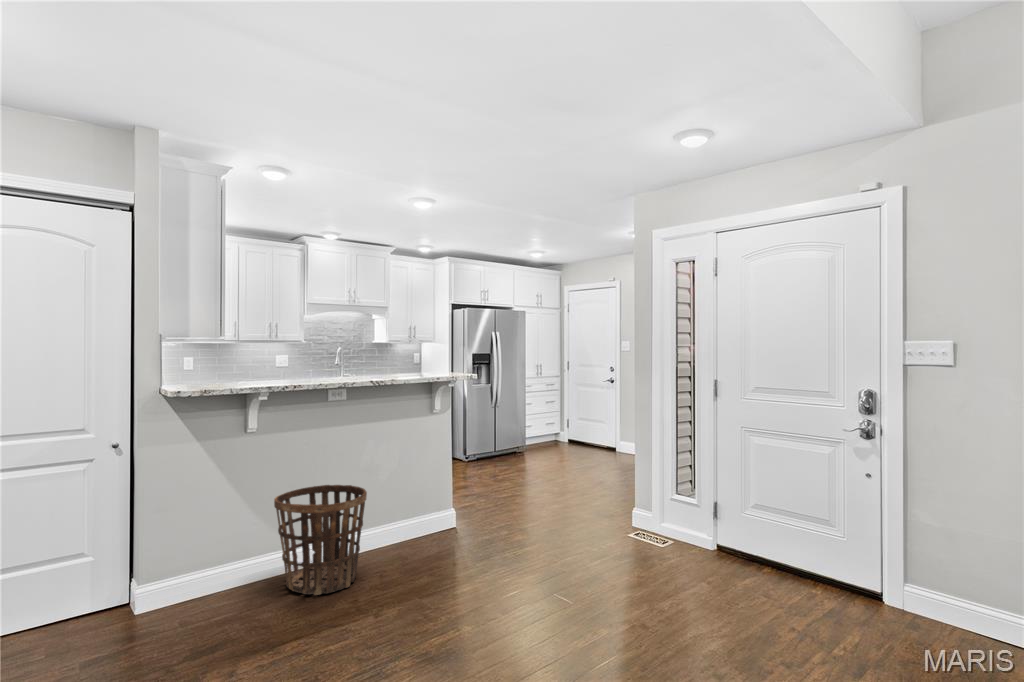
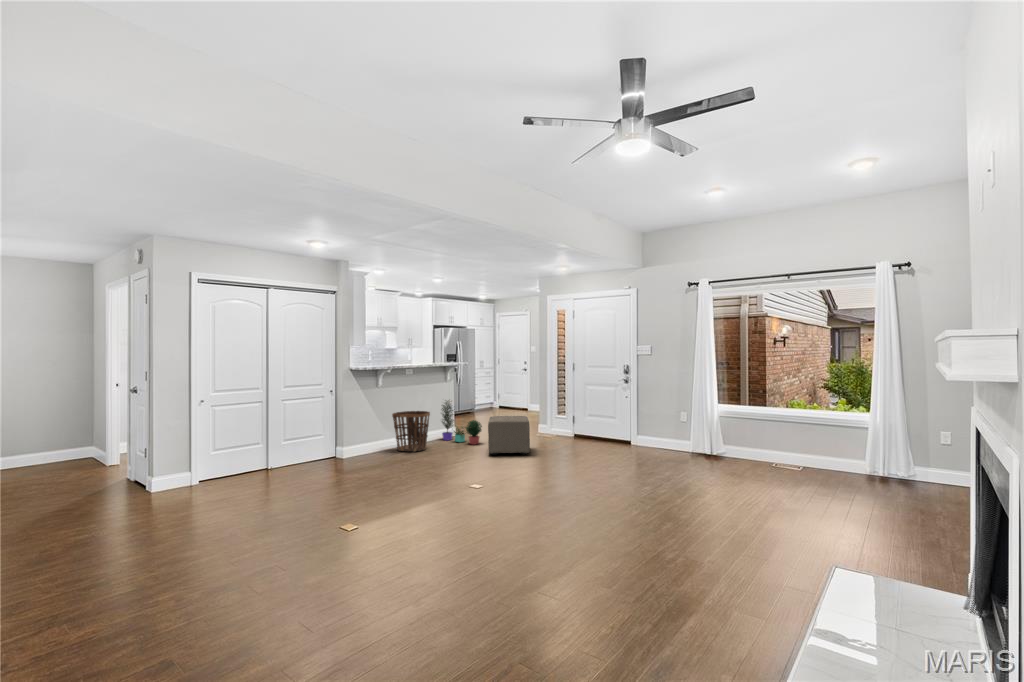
potted plant: none [412,452,495,570] -> present [442,401,482,445]
ottoman: none [481,516,599,648] -> present [488,416,530,455]

